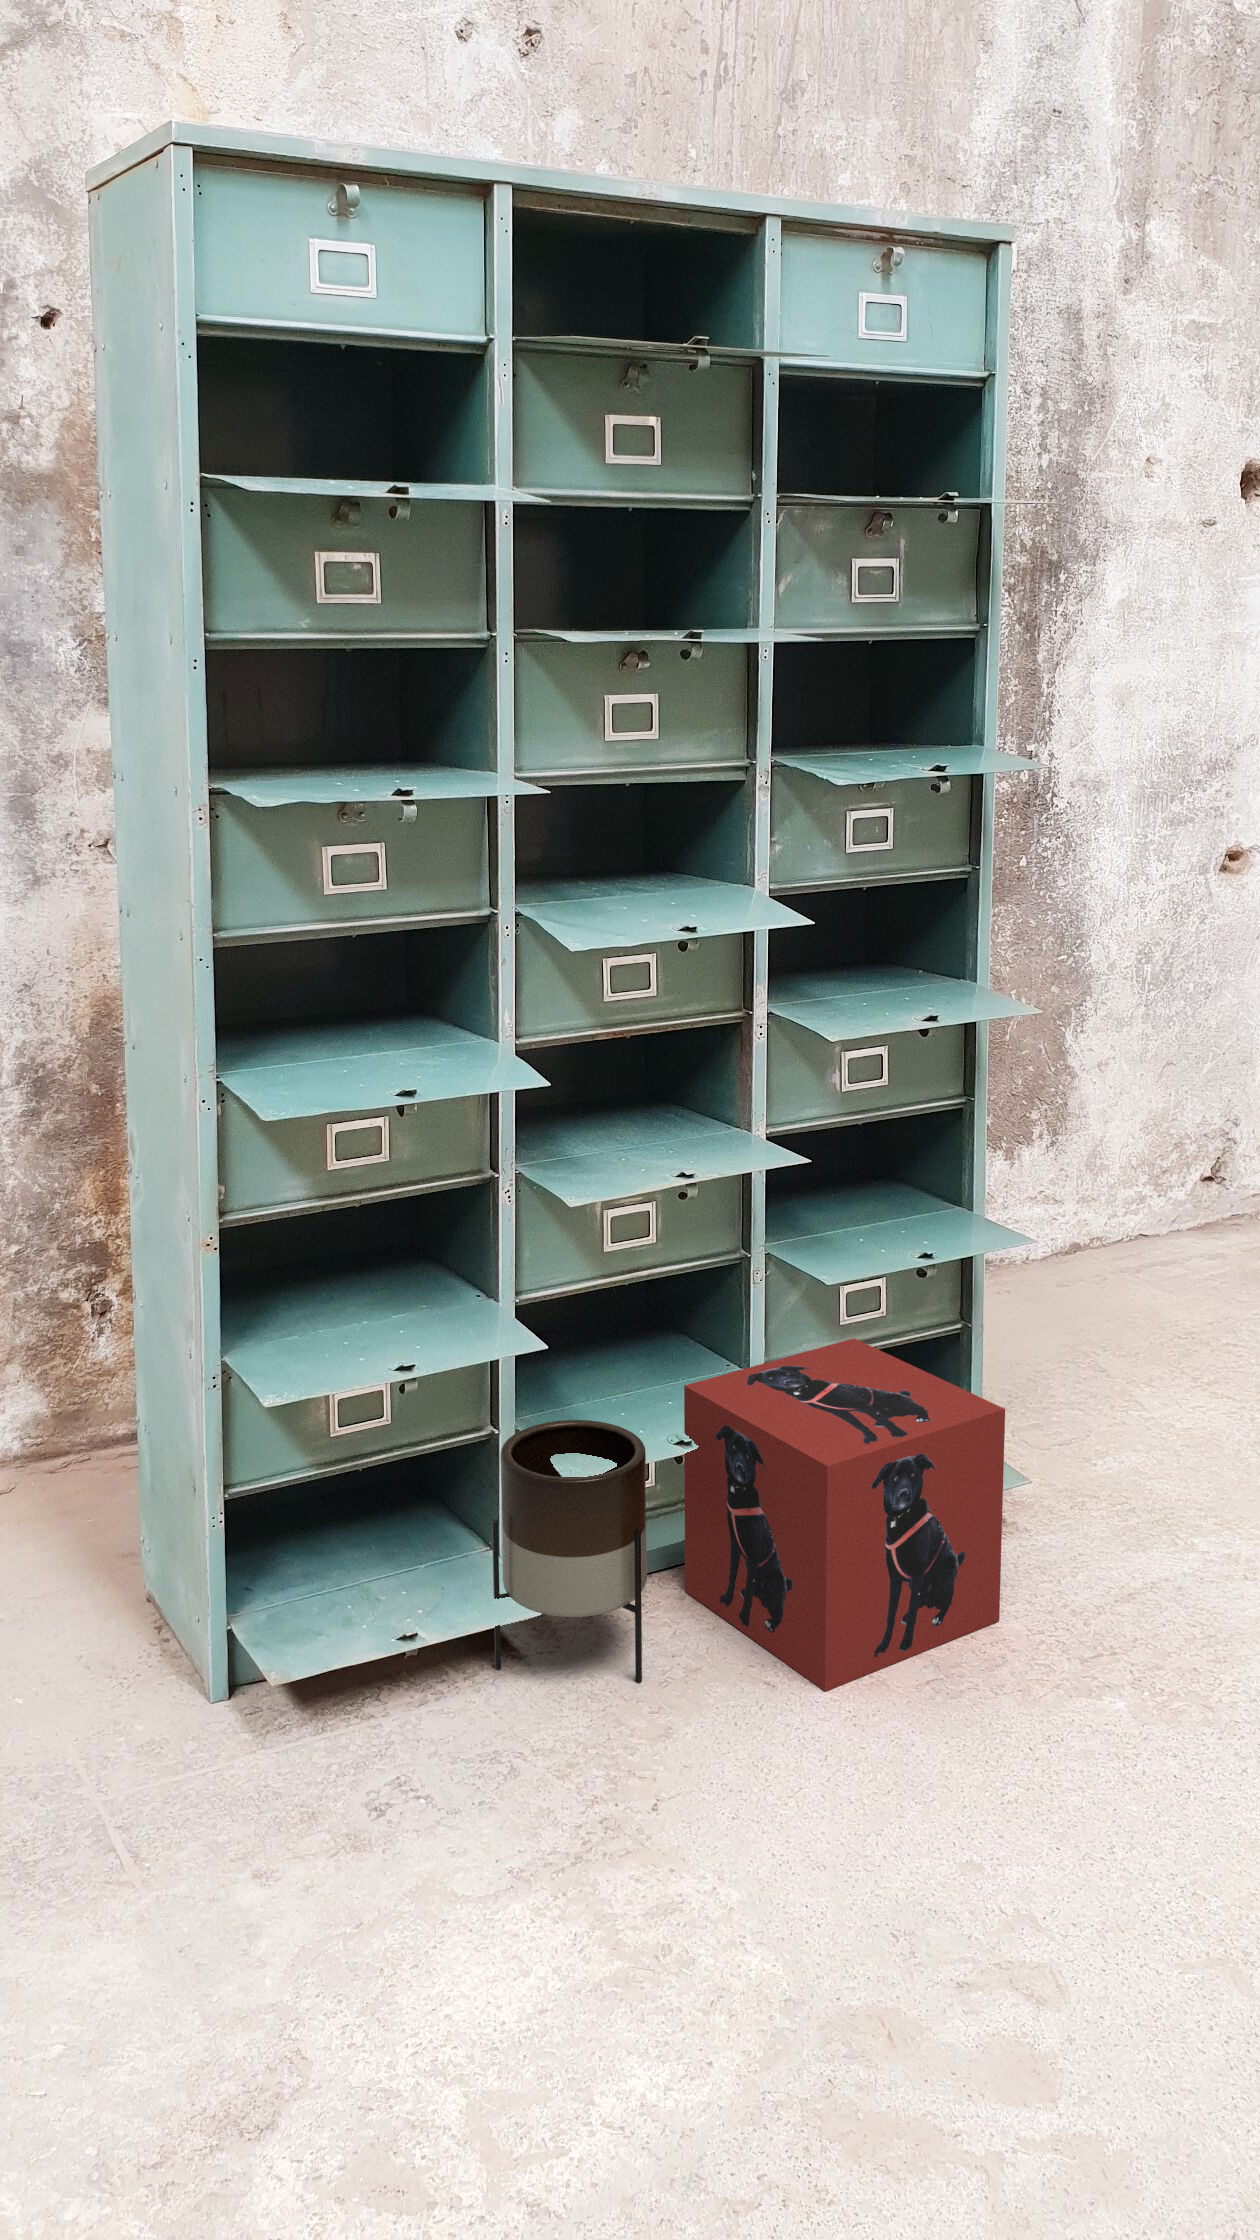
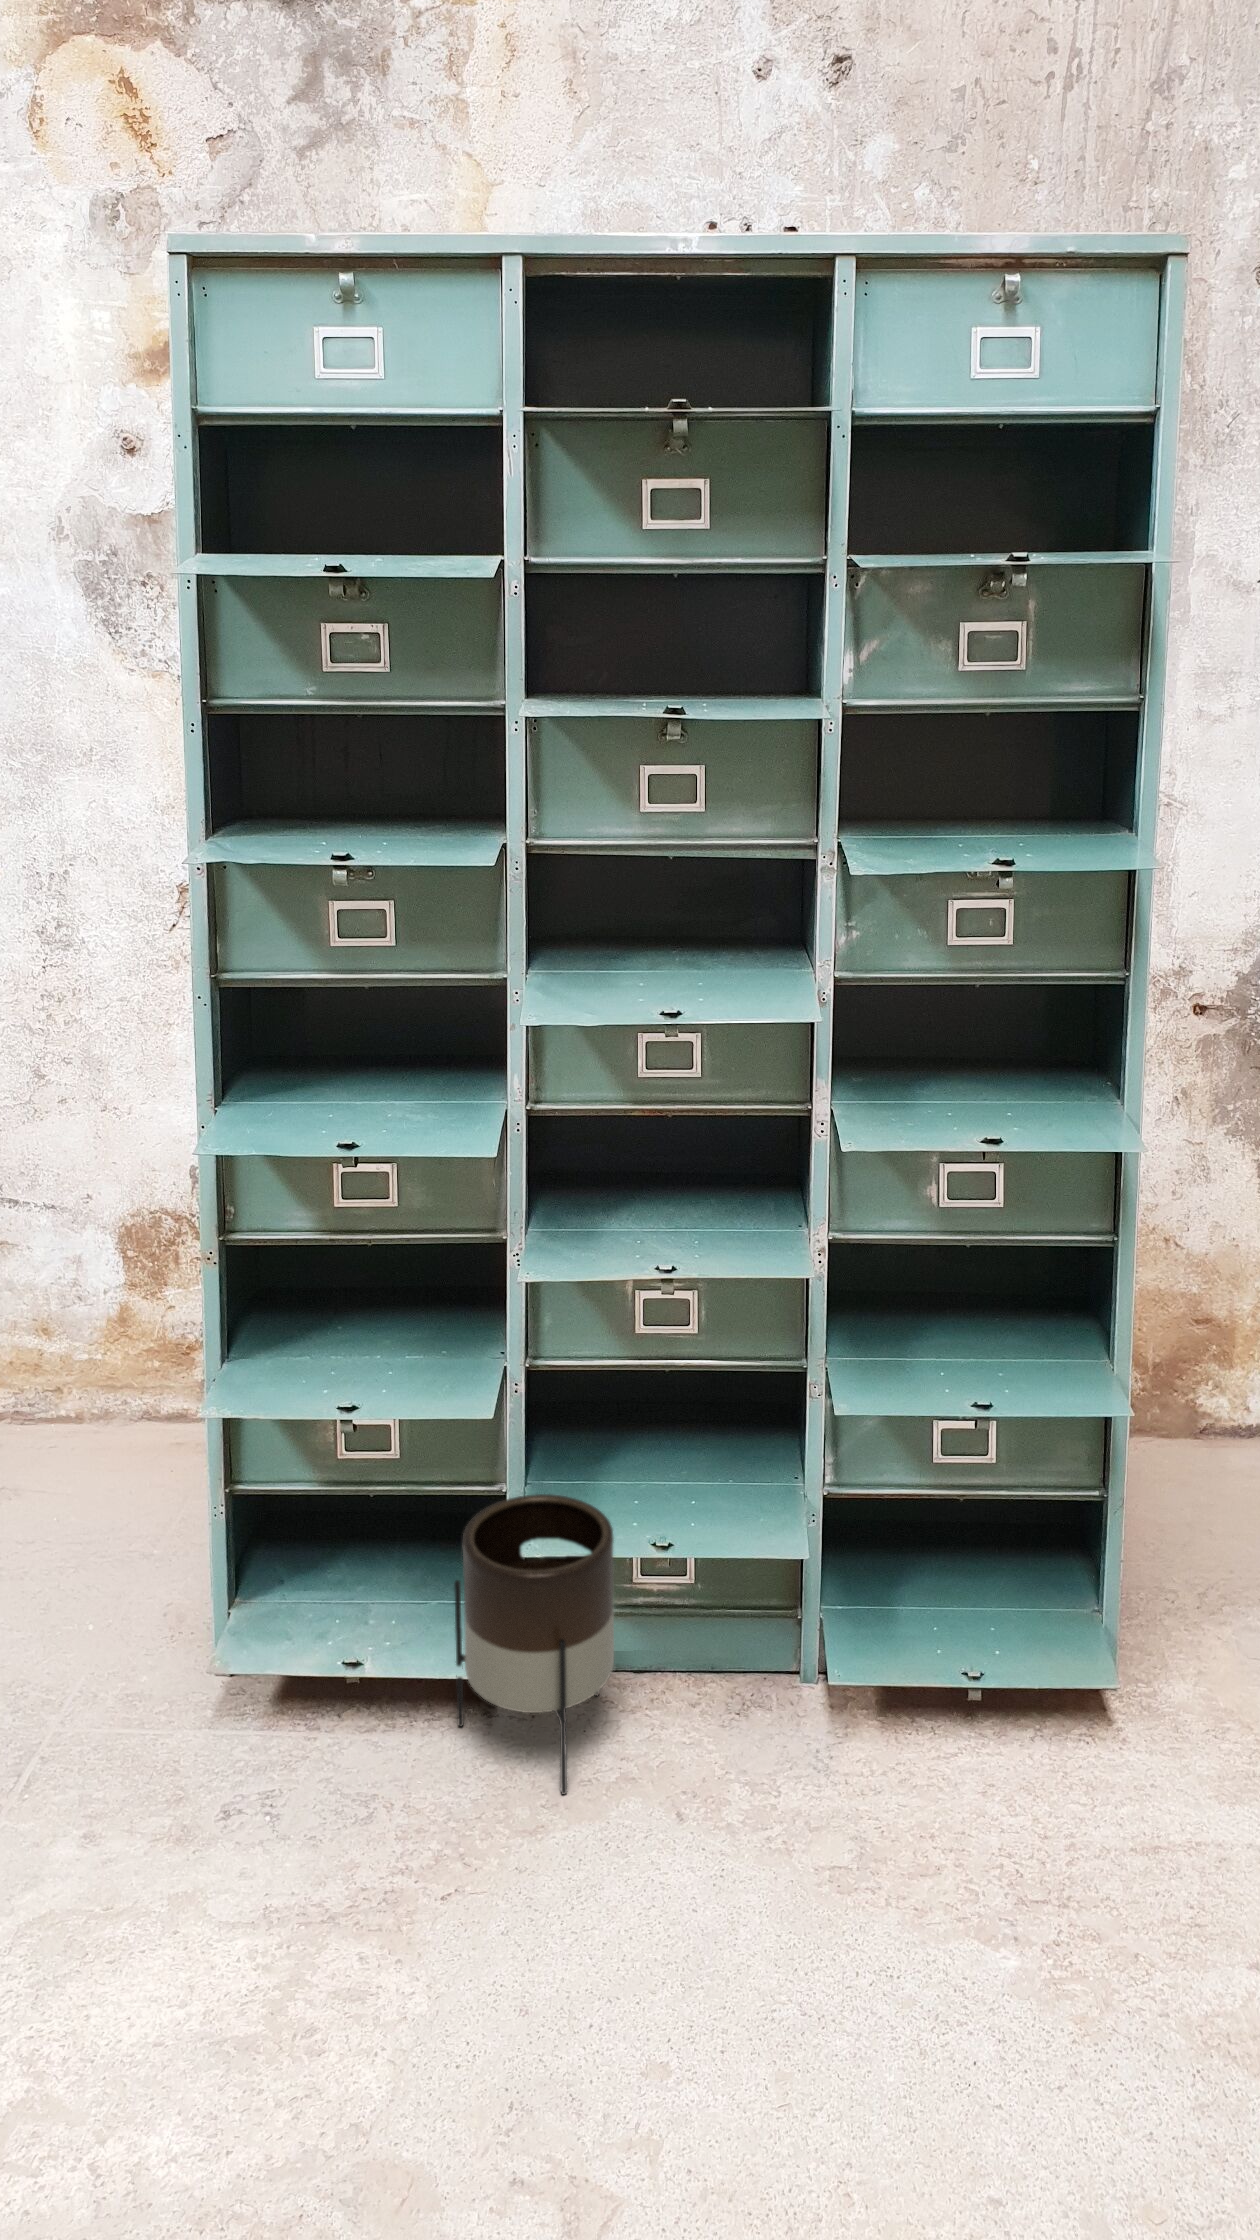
storage box: present [684,1339,1005,1691] -> none [702,1488,1004,1884]

